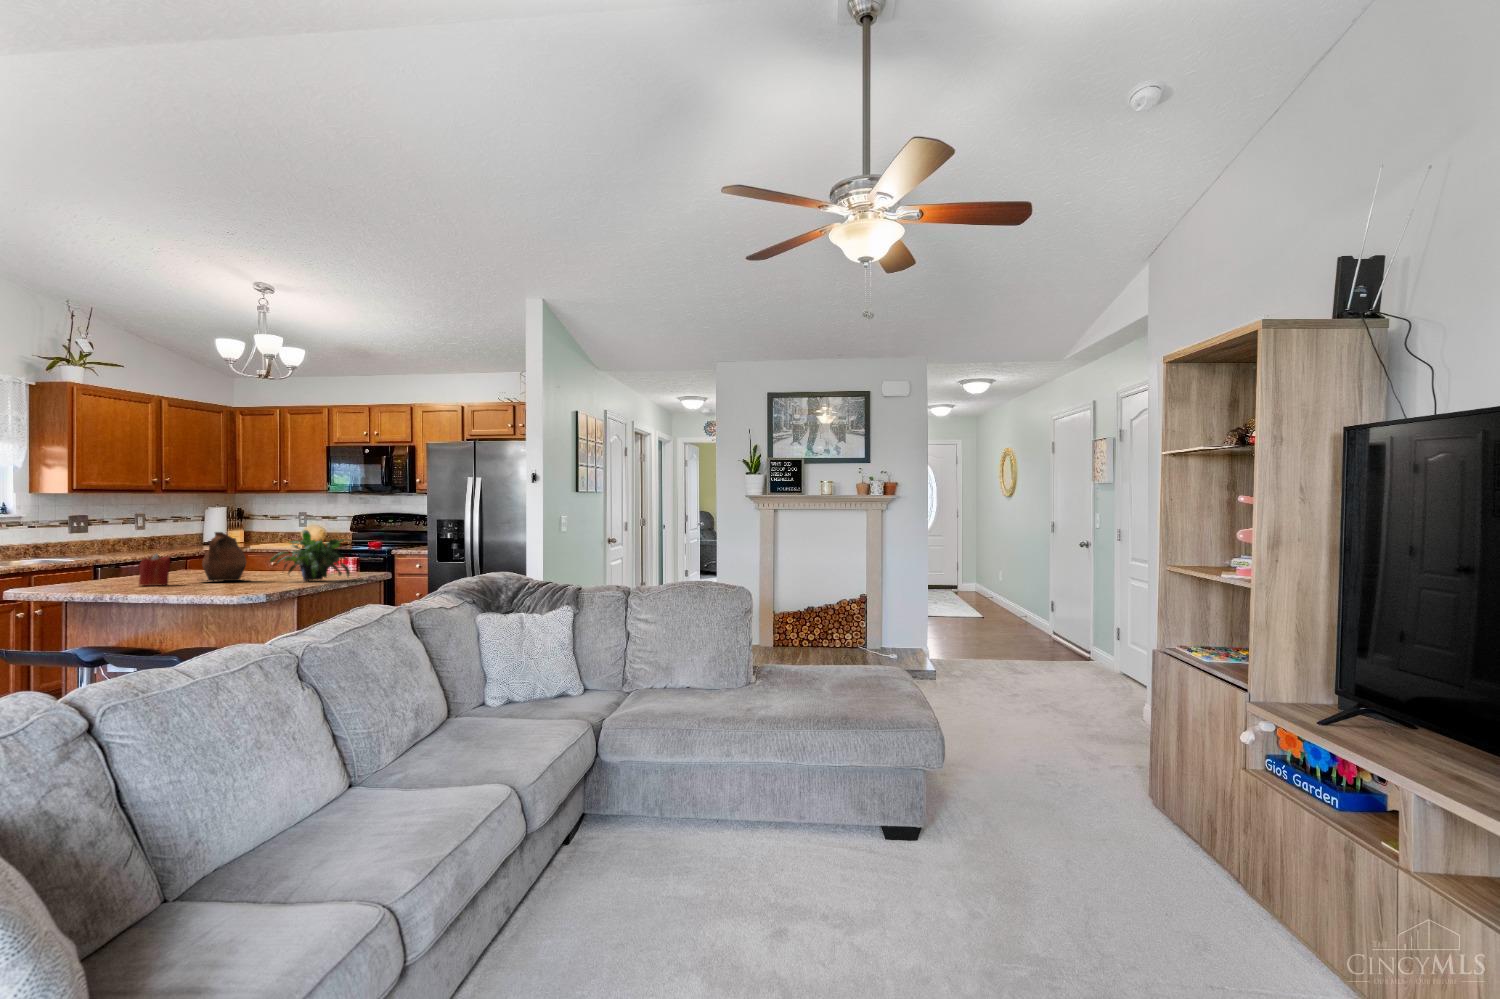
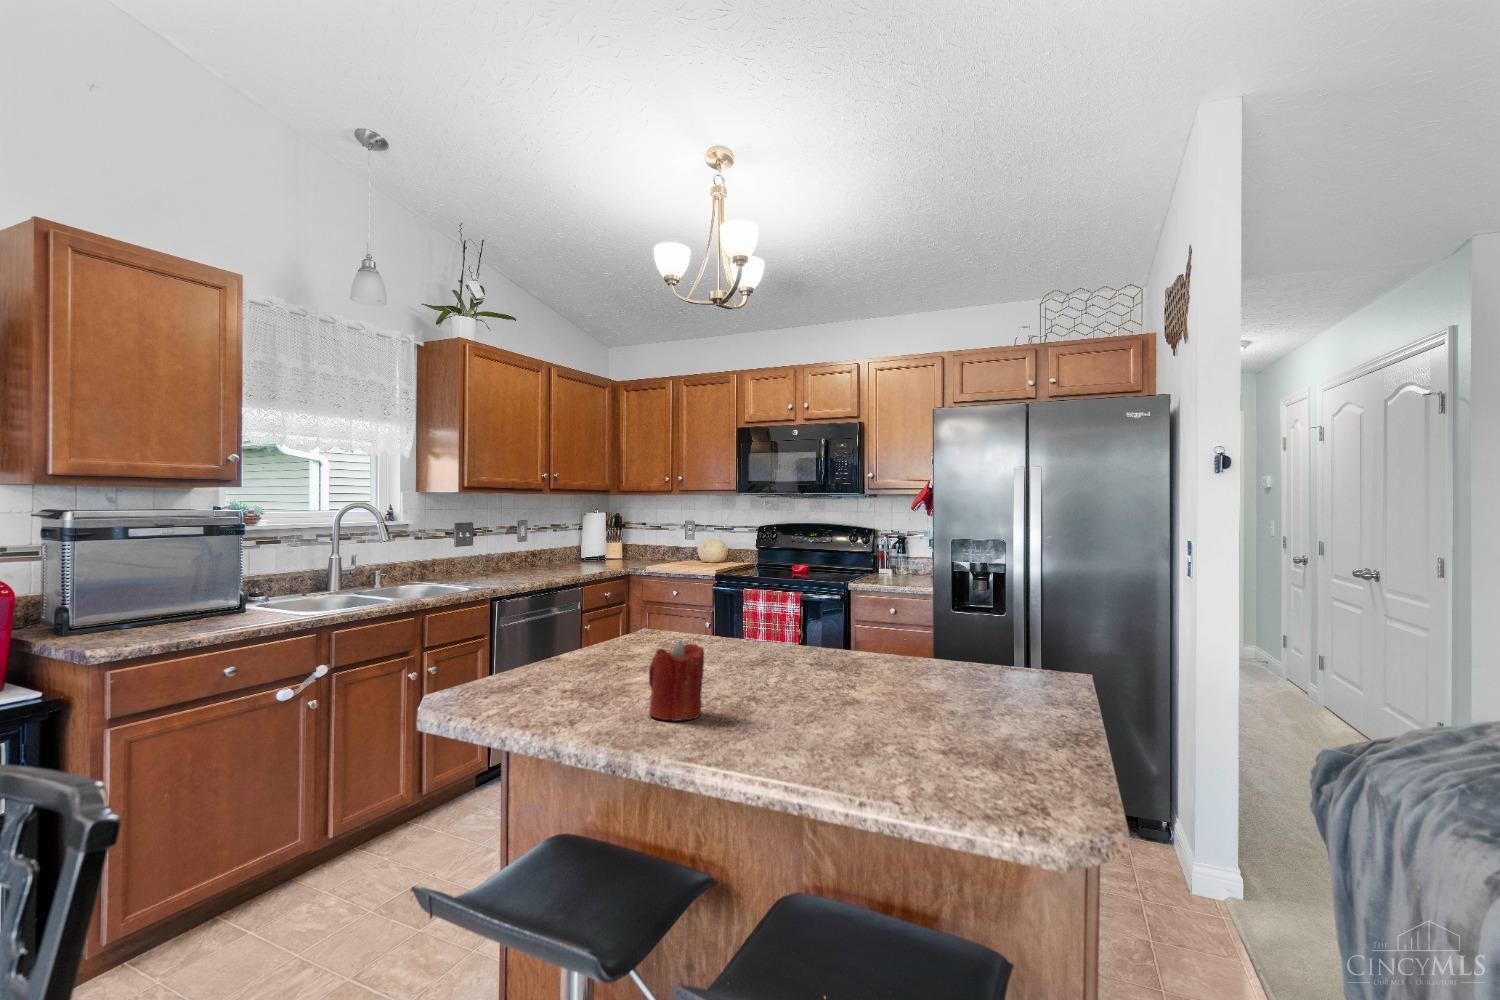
potted plant: present [270,530,350,581] -> none [893,593,1062,724]
ceramic pitcher: present [202,532,246,581] -> none [724,585,826,702]

